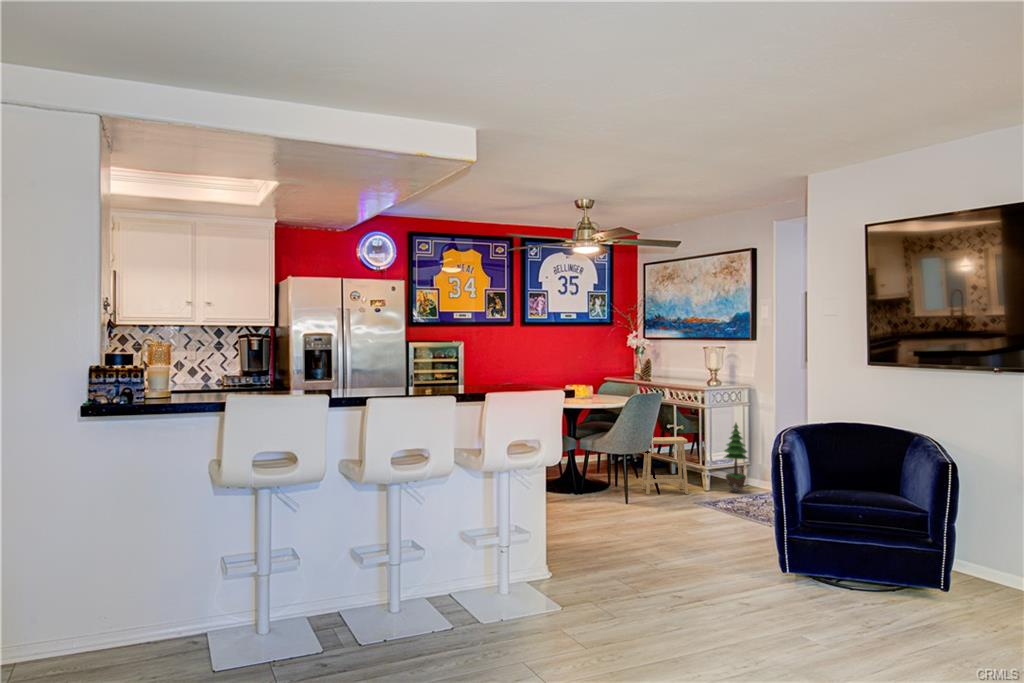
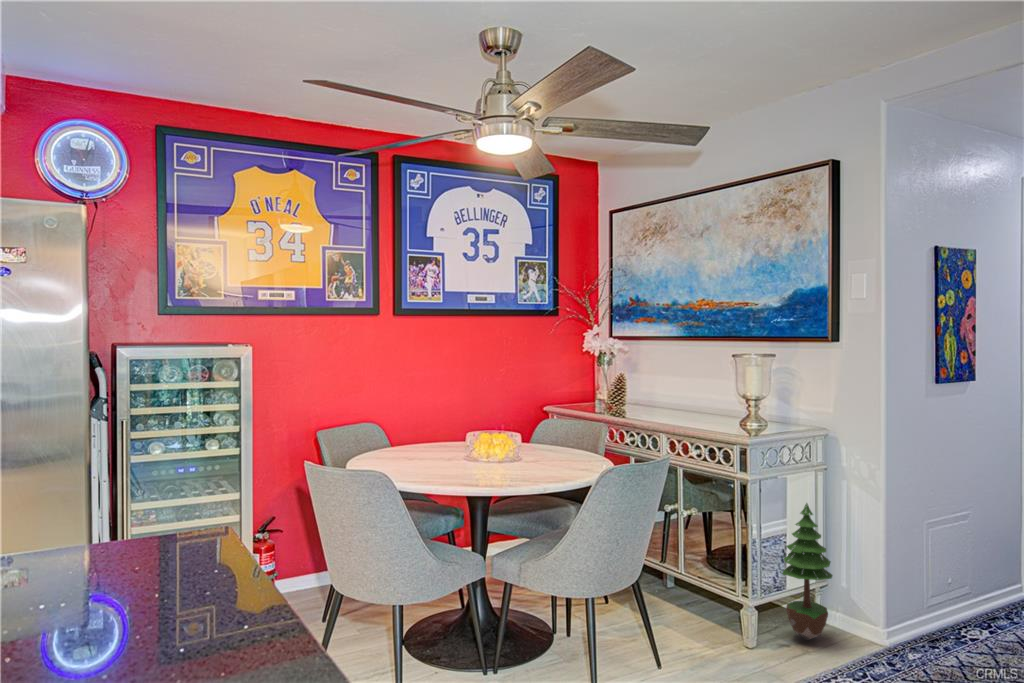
footstool: present [642,437,689,495] -> none [621,532,719,660]

